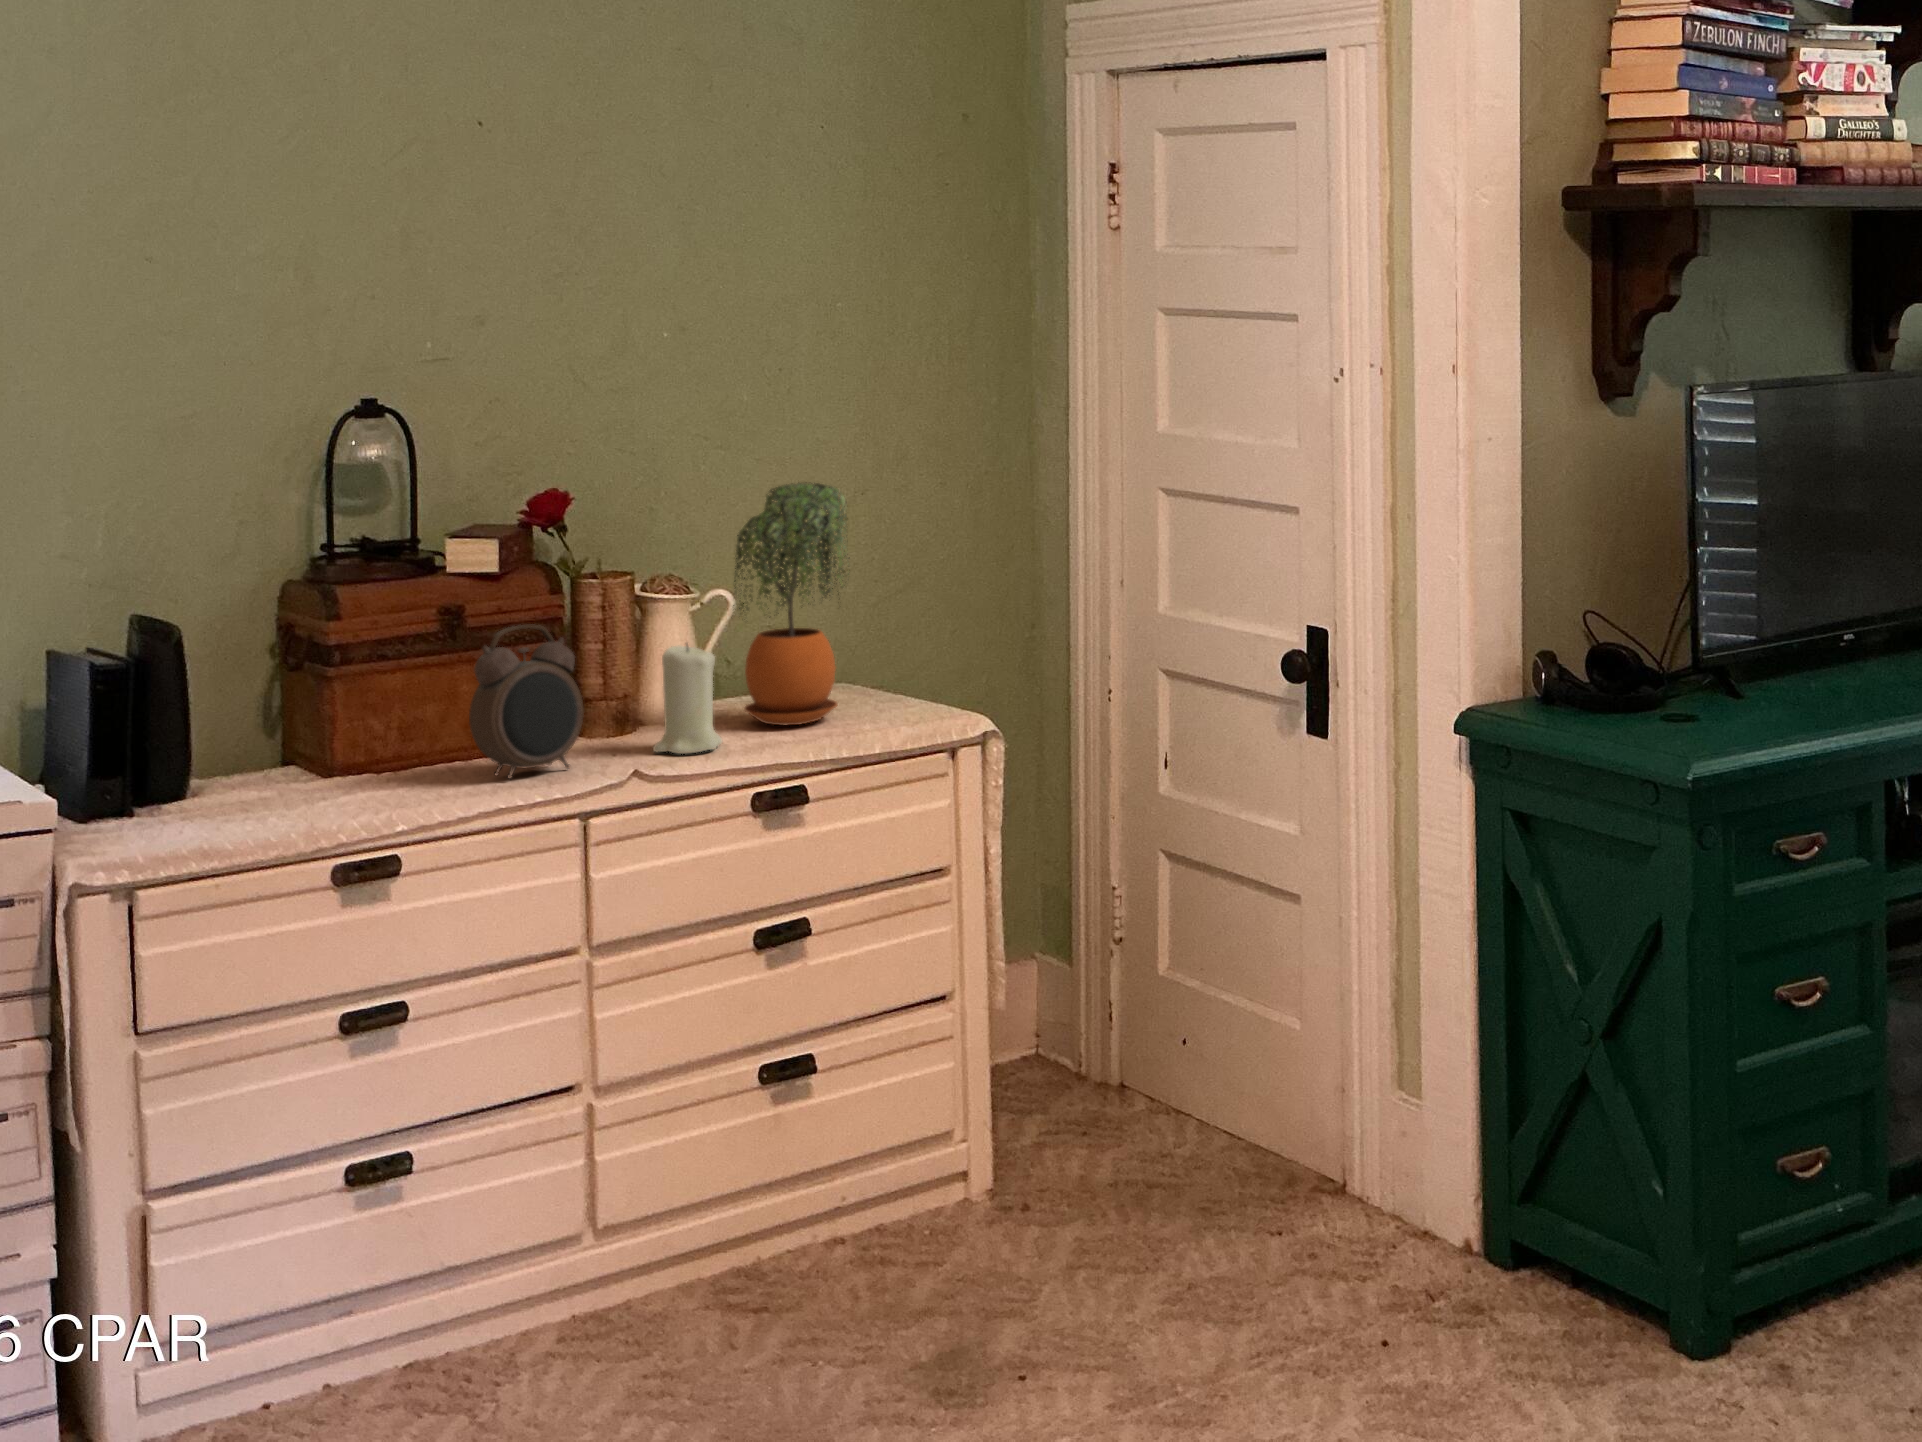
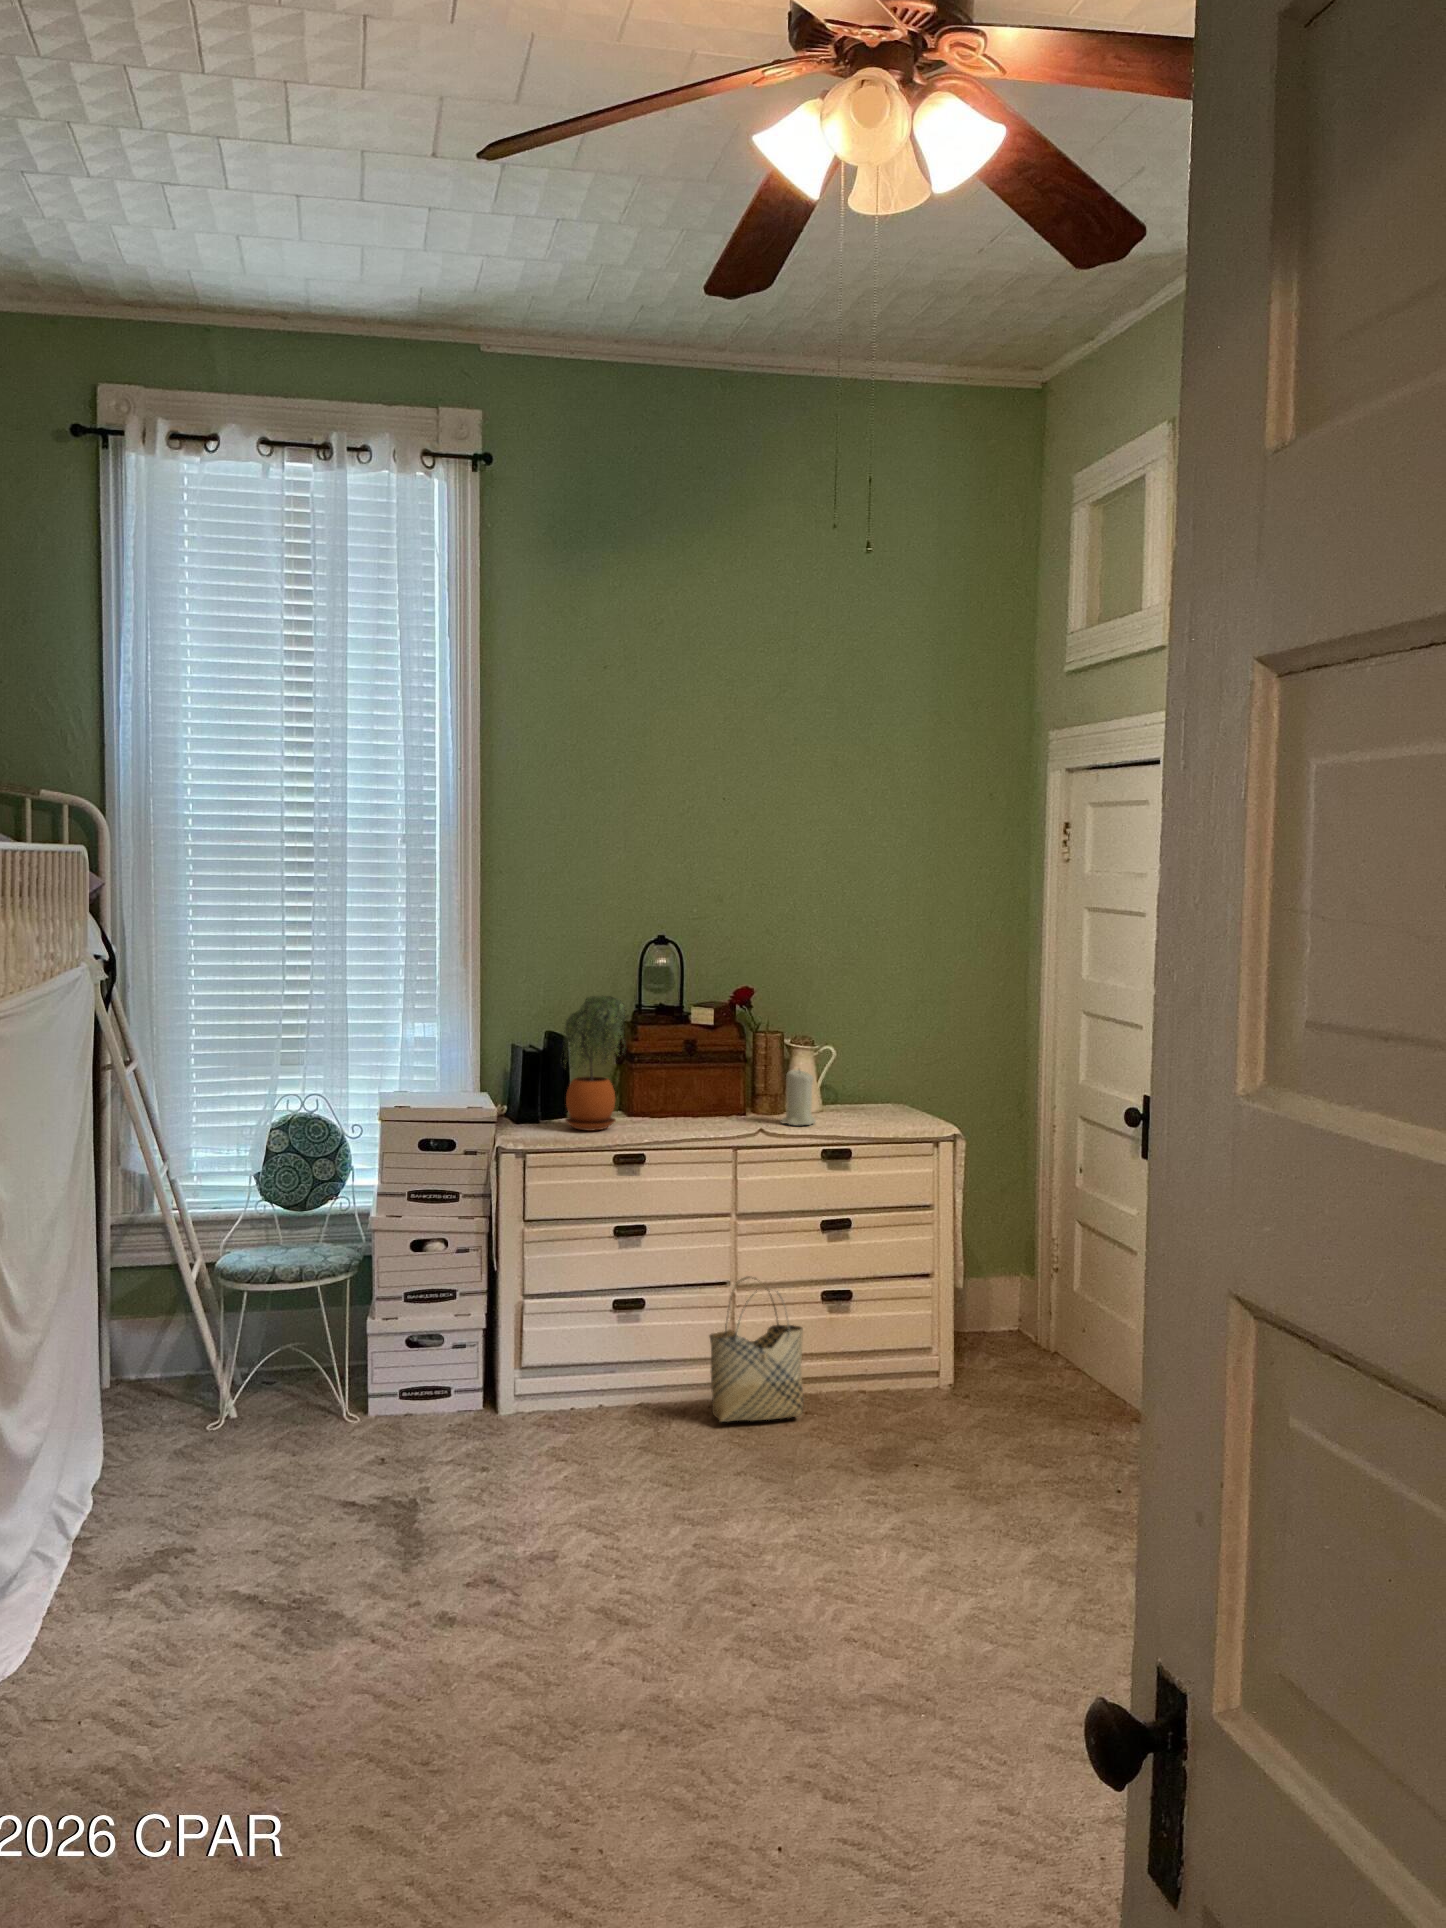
potted plant: present [733,483,849,725] -> present [561,996,626,1131]
alarm clock: present [469,625,584,779] -> none [689,1051,744,1127]
woven basket: none [561,1063,753,1367] -> present [709,1276,804,1422]

